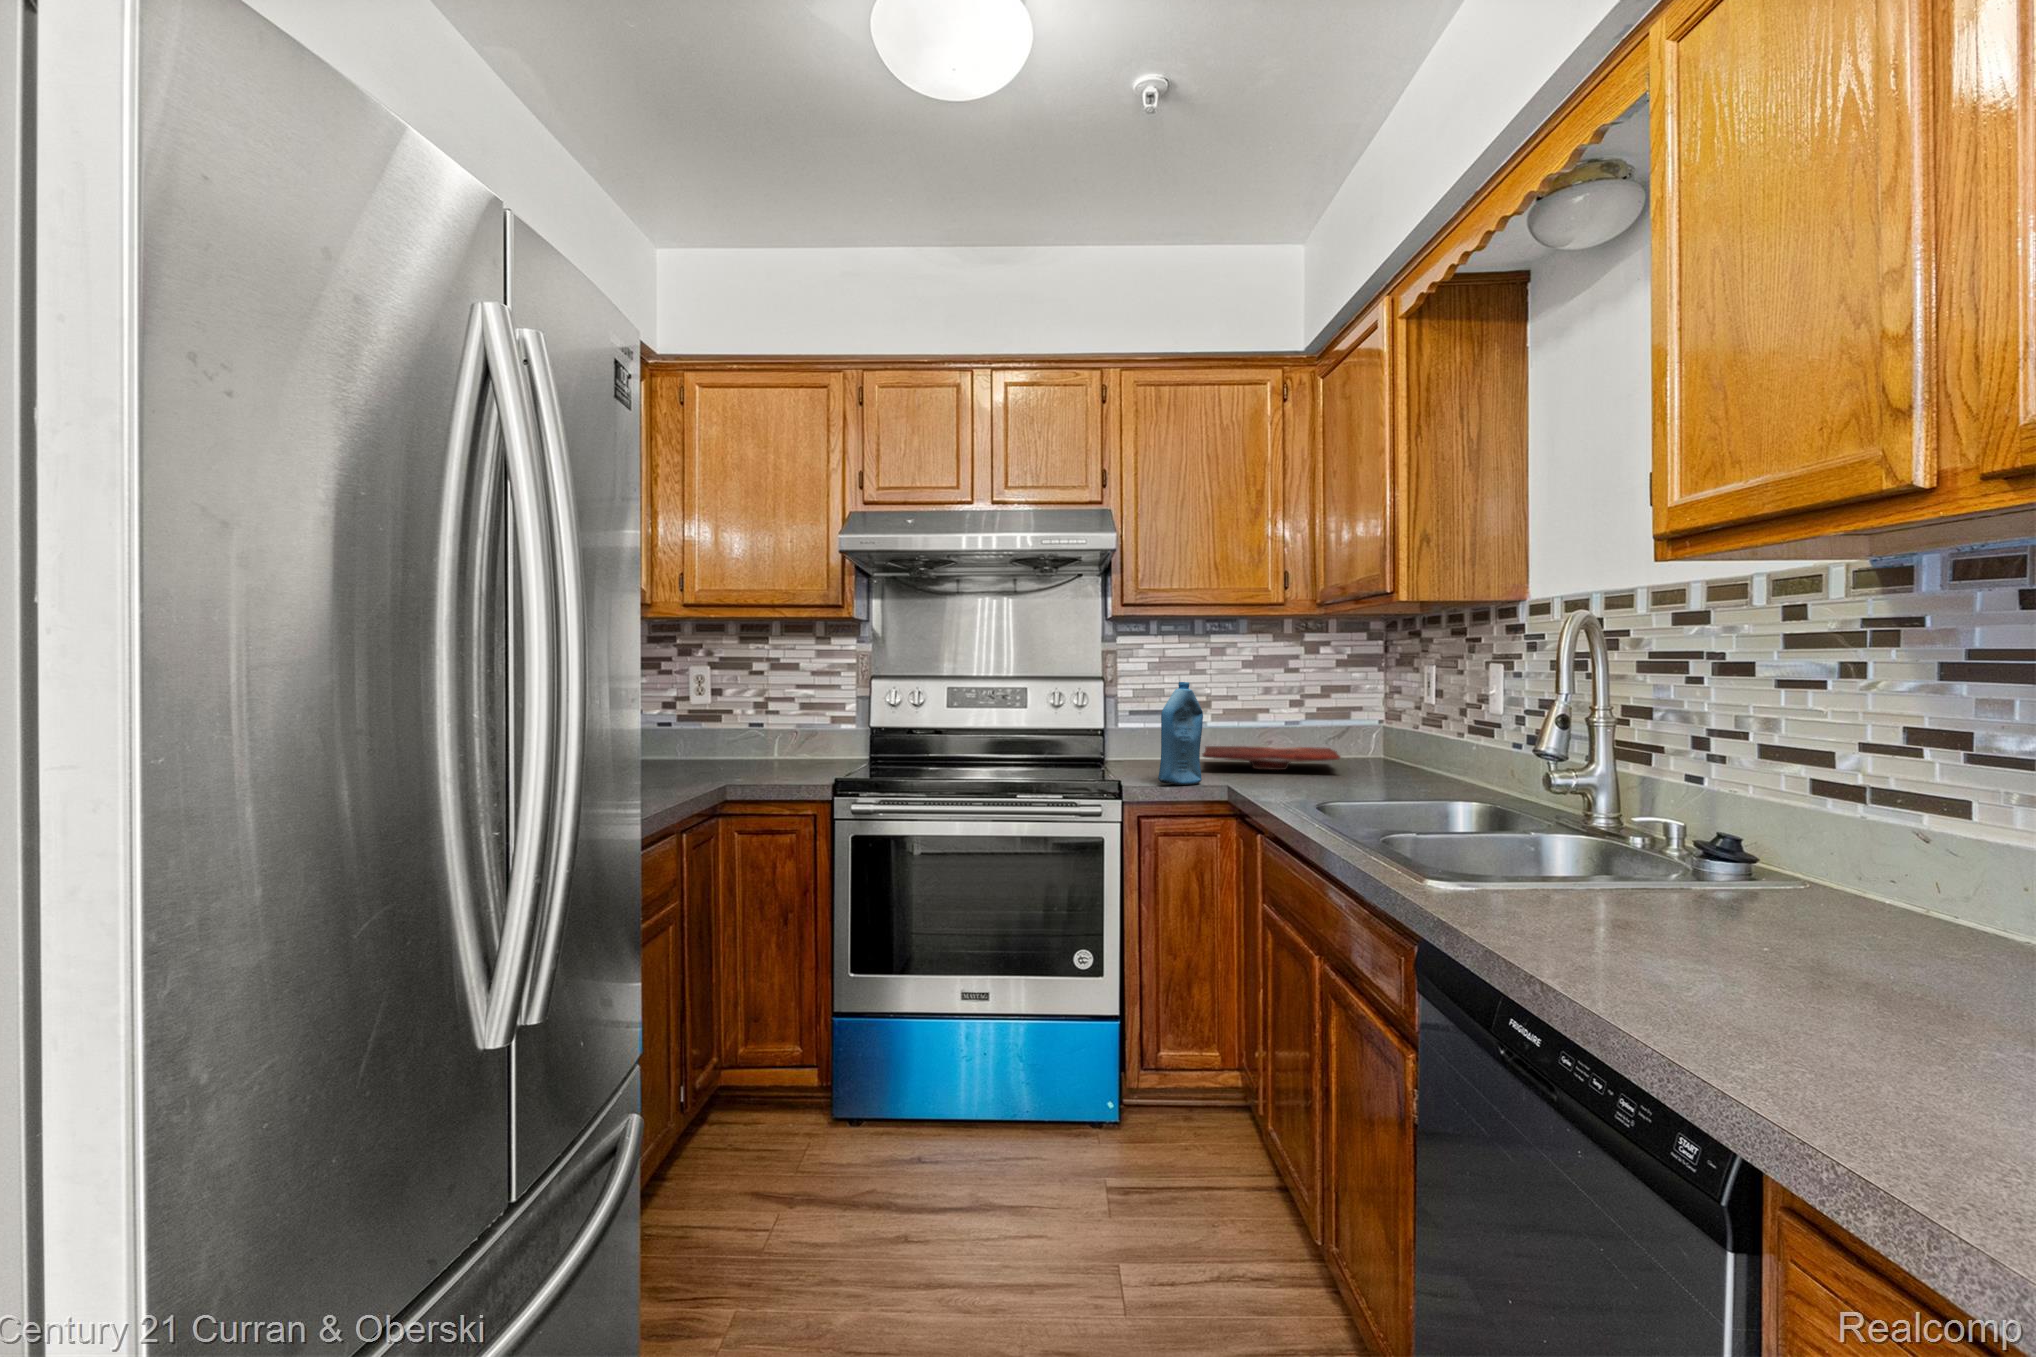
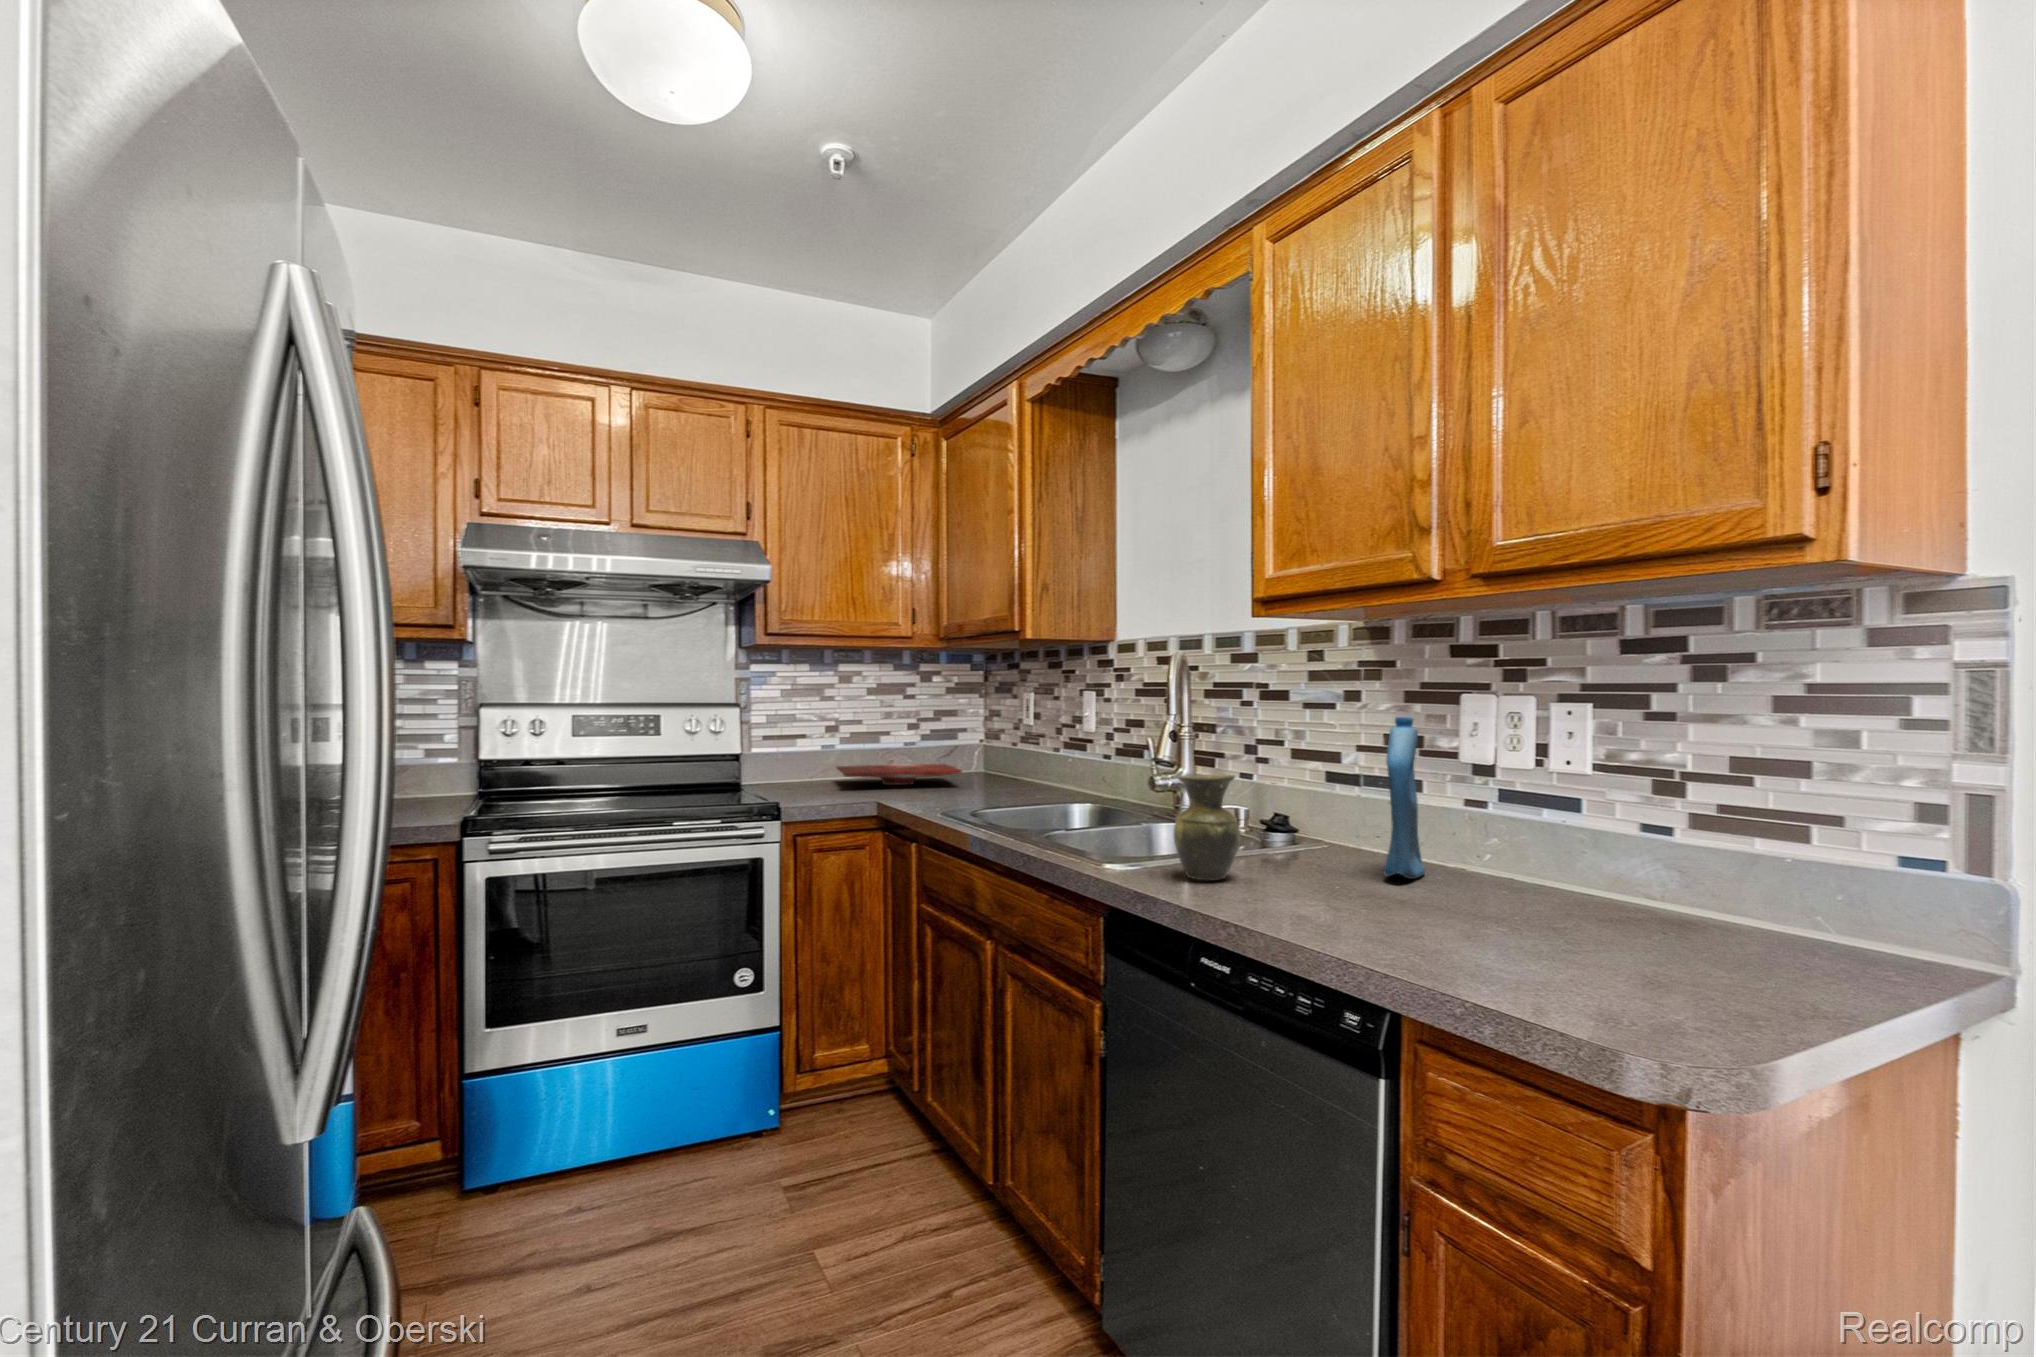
bottle: present [1158,682,1203,785] -> present [1384,717,1425,879]
vase: none [1505,775,1606,919] -> present [1174,774,1240,880]

